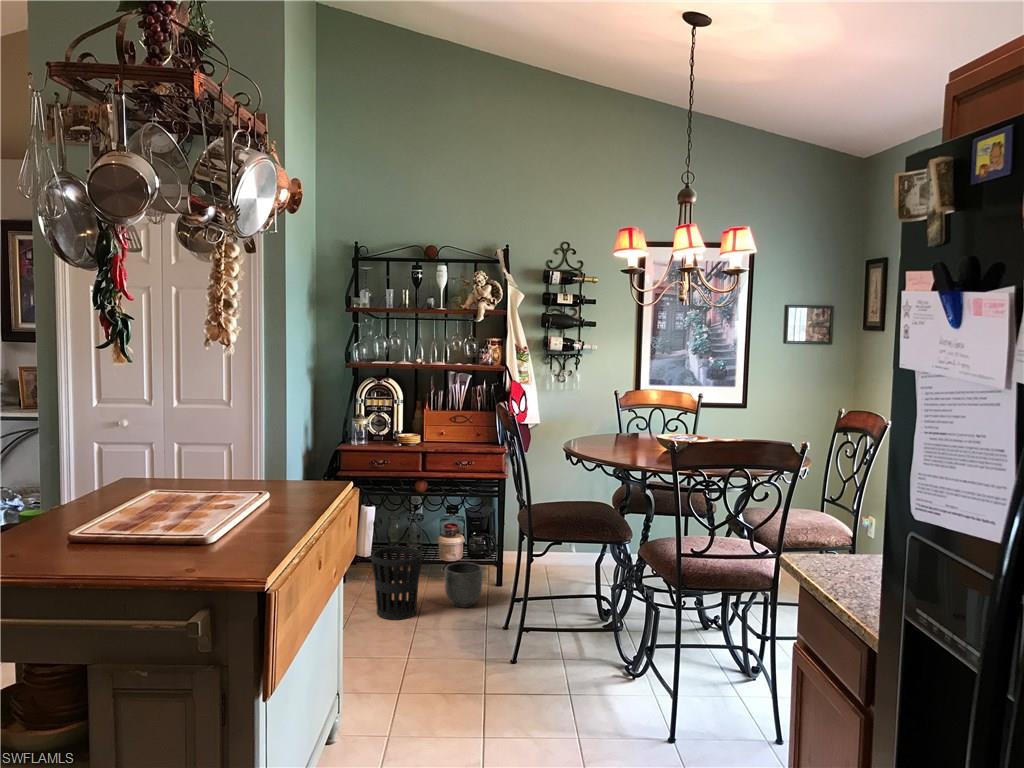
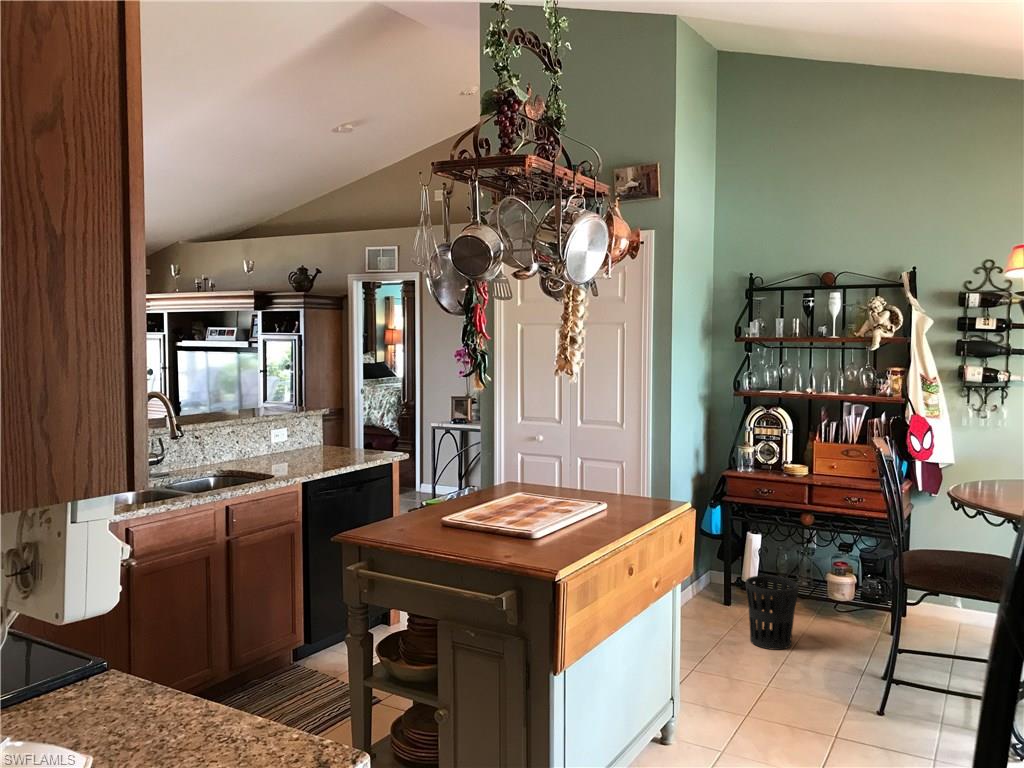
planter: present [445,562,483,608] -> none [824,602,867,650]

